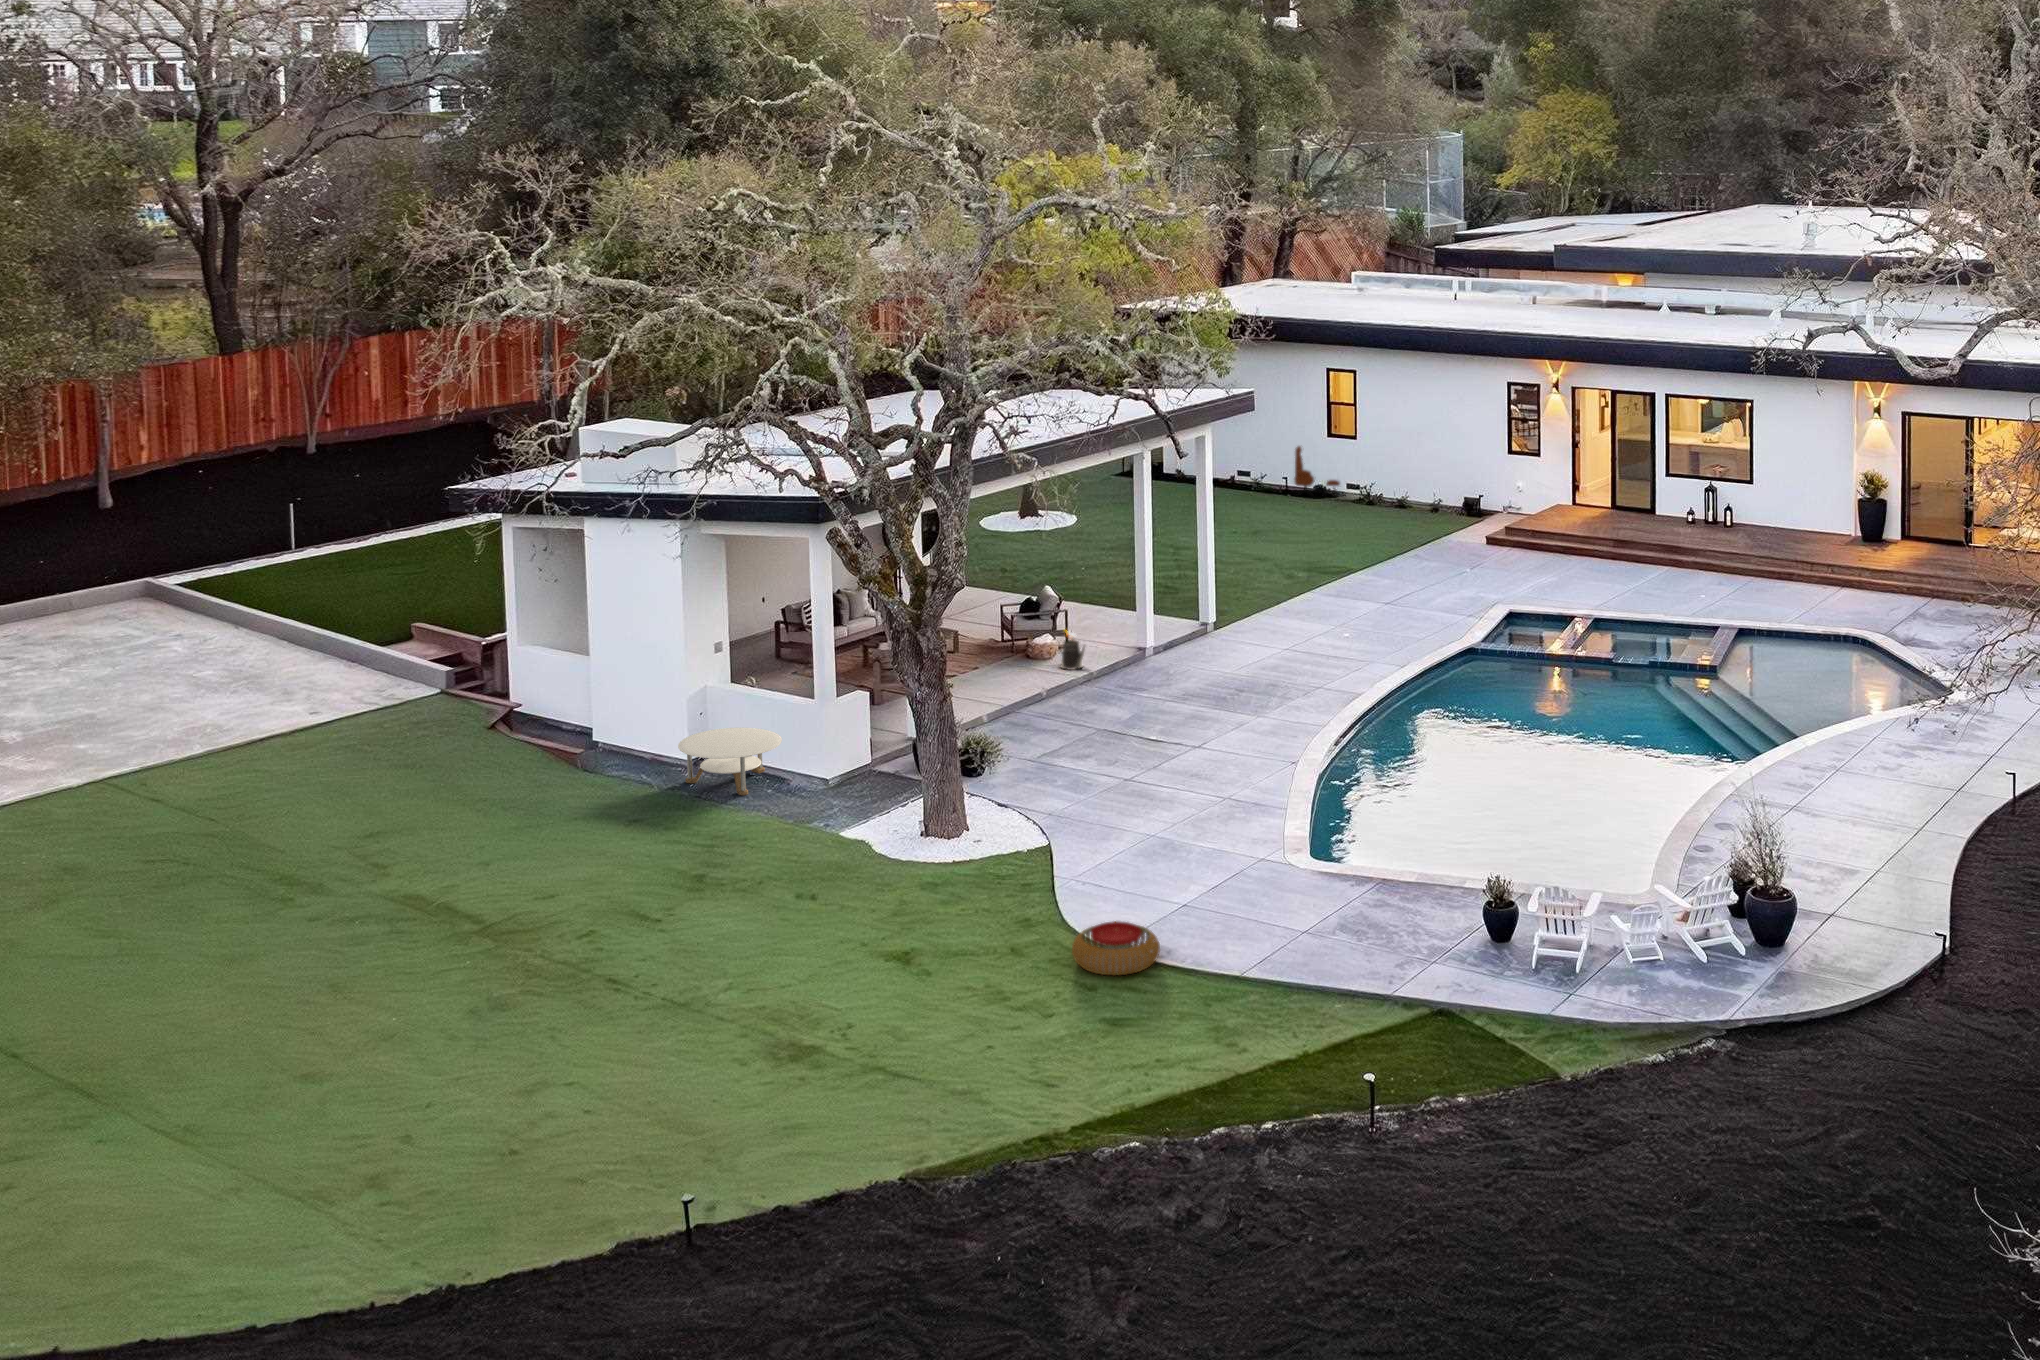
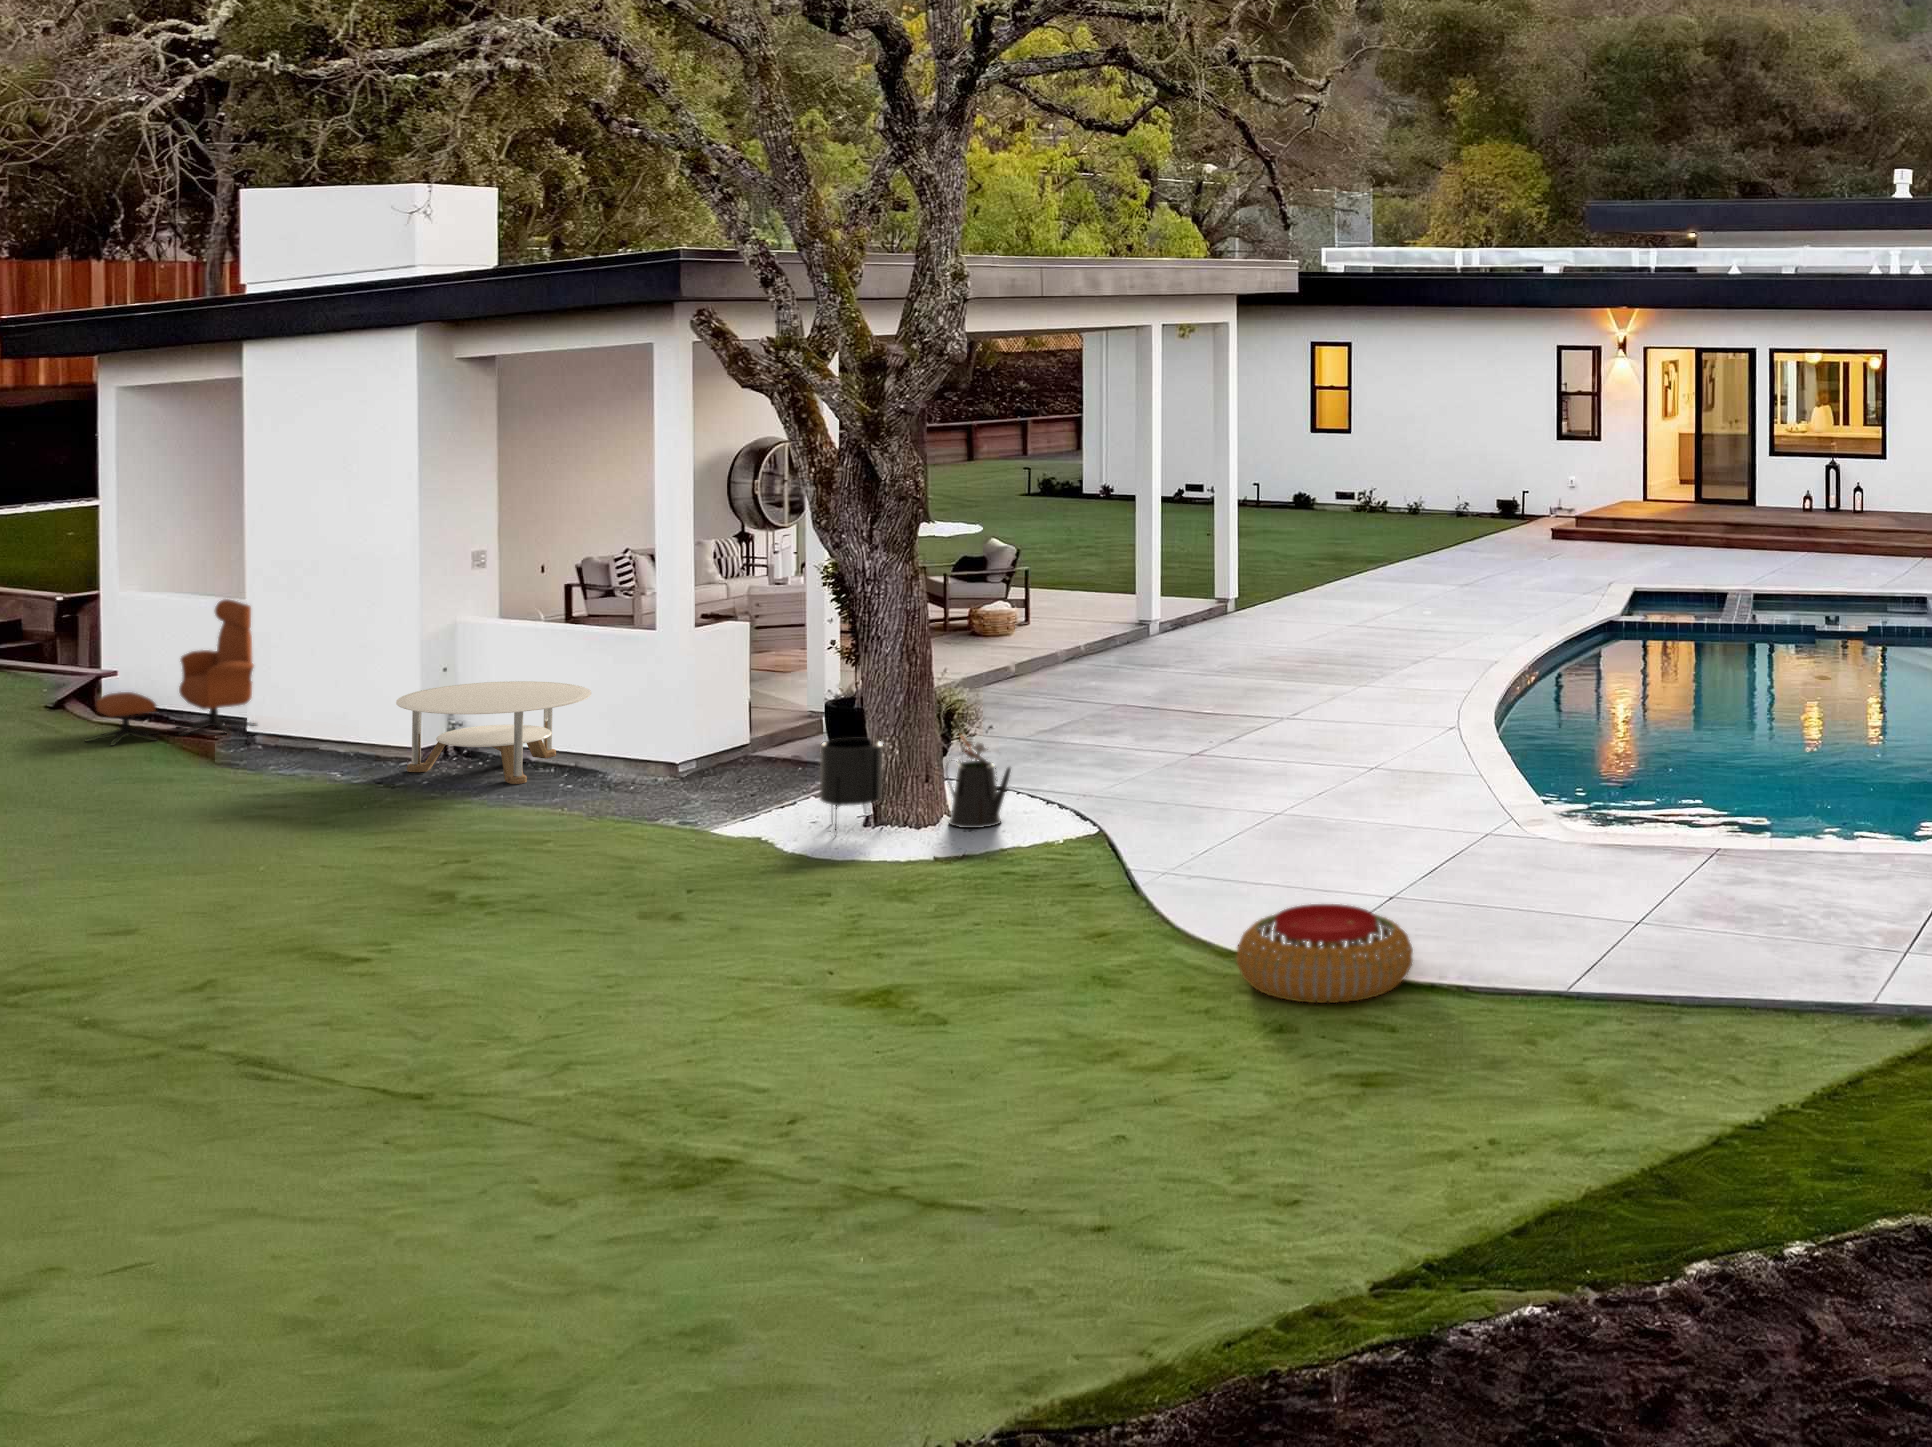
lounge chair: present [1294,446,1346,495] -> present [86,599,256,746]
watering can: present [1060,630,1085,670] -> present [945,737,1011,828]
planter: none [896,790,931,846] -> present [819,738,885,809]

